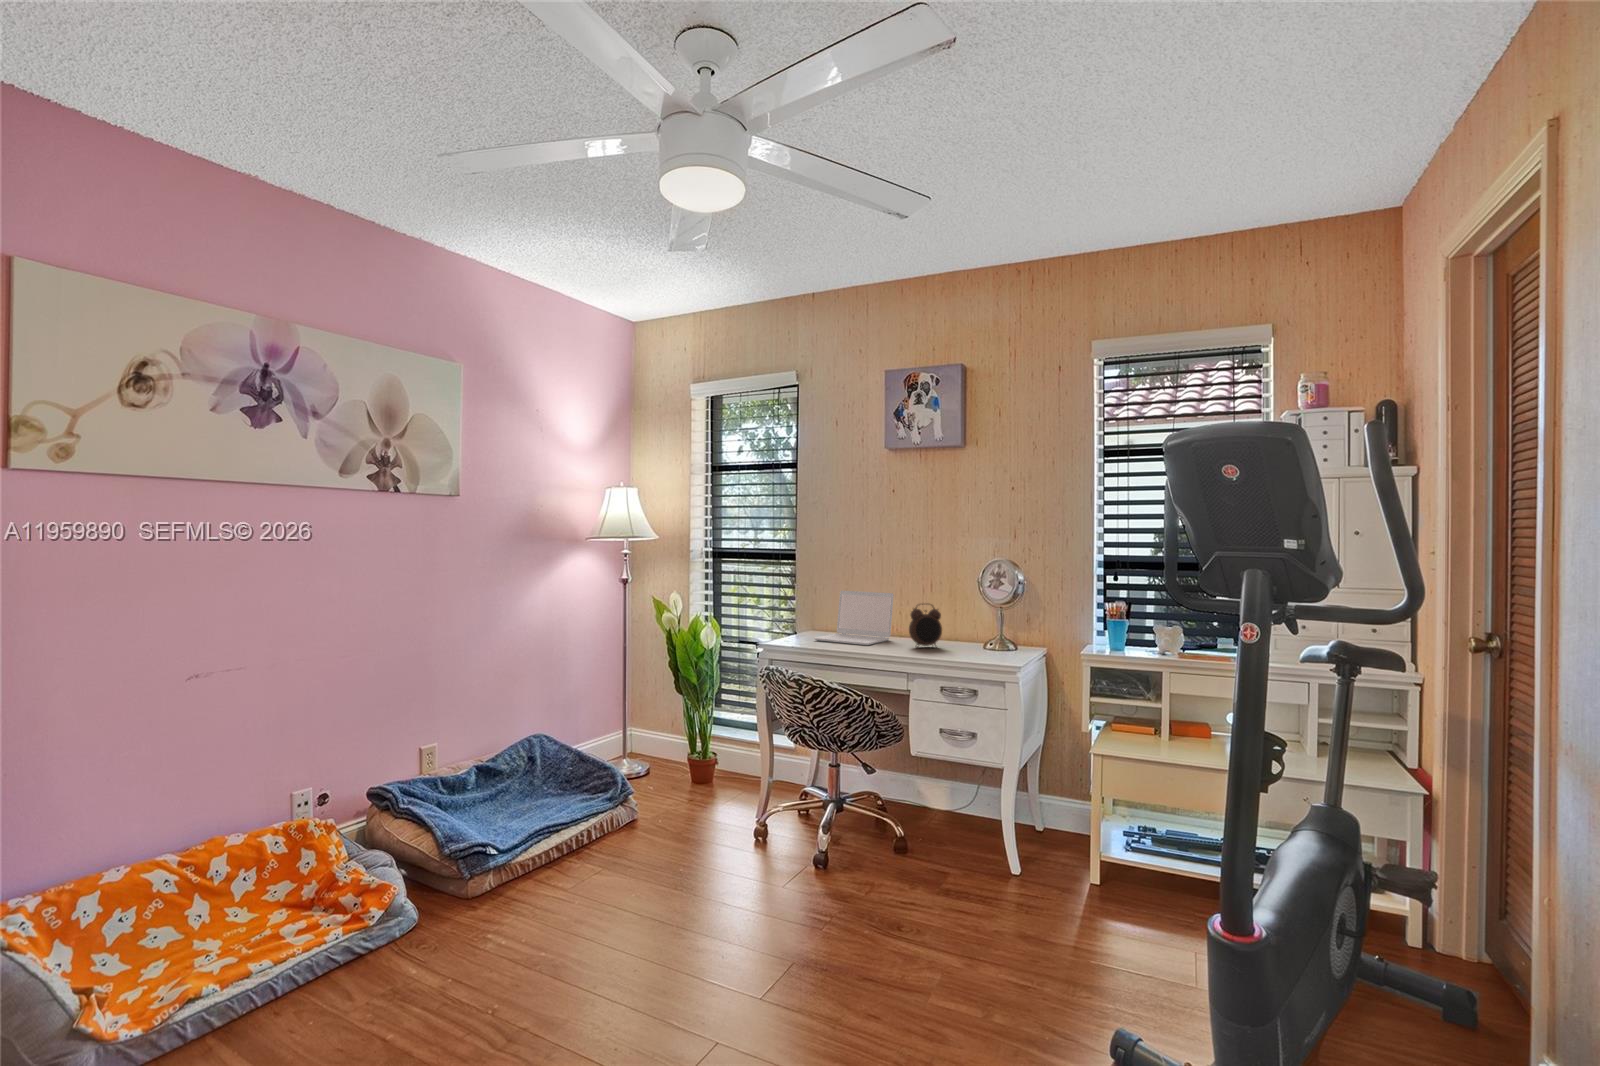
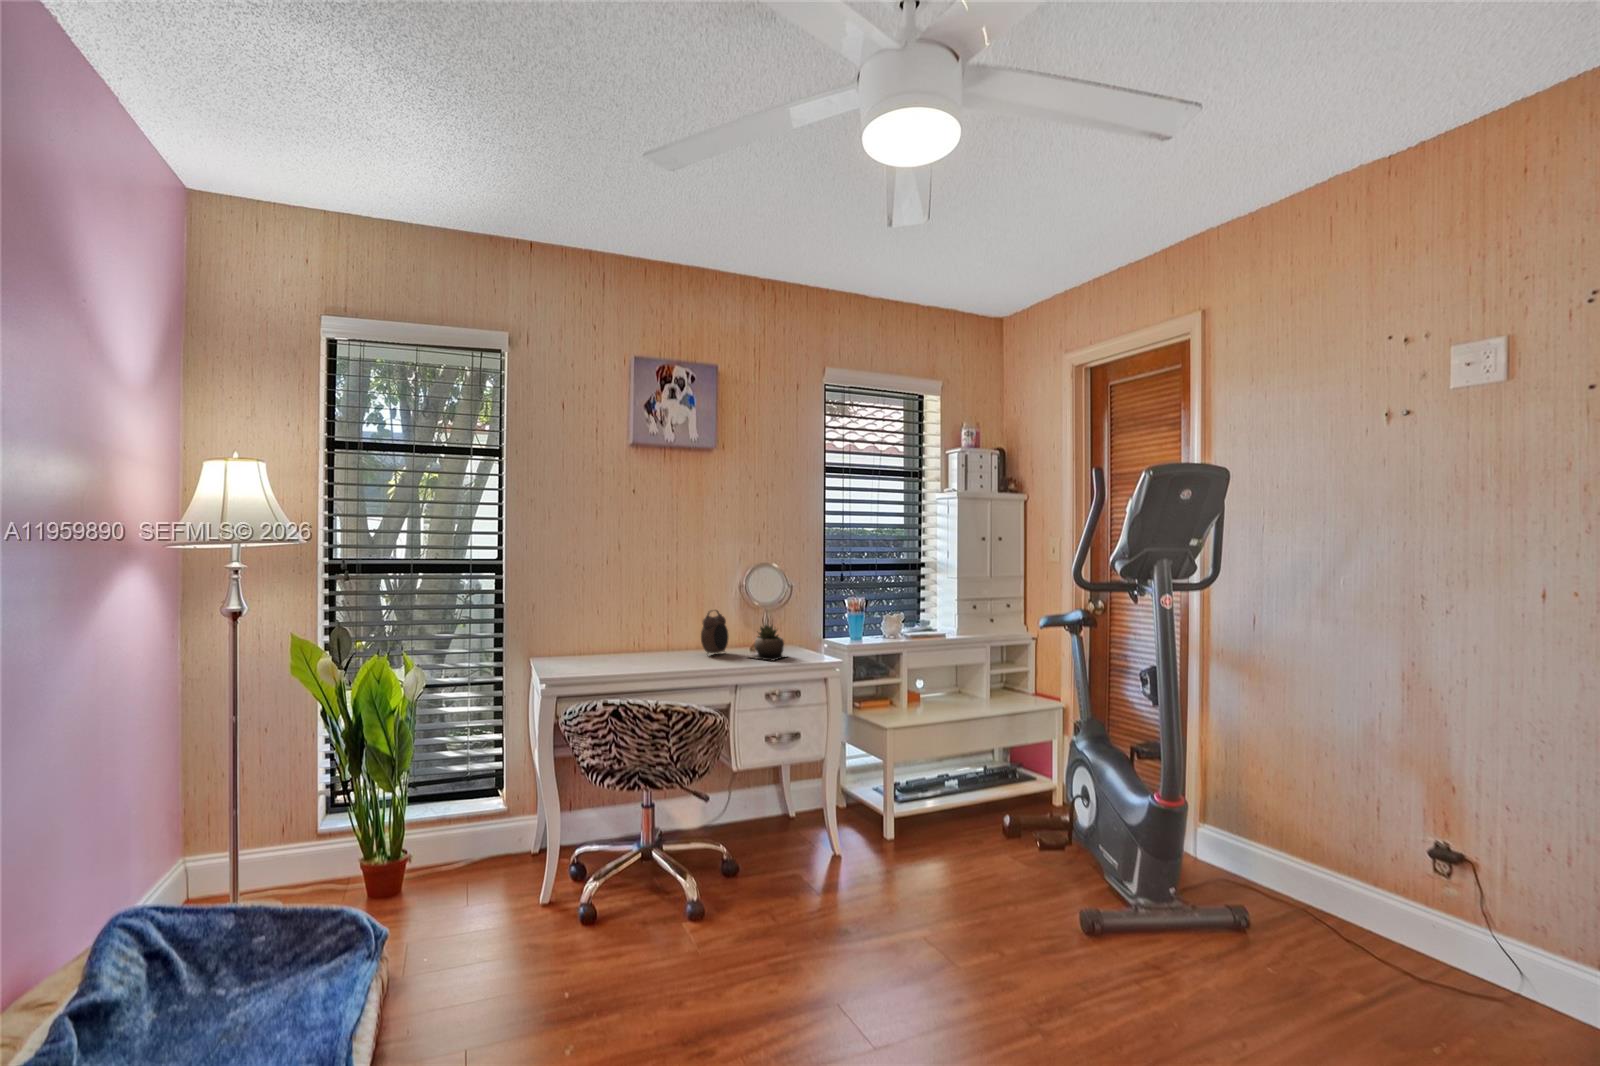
laptop: present [814,591,894,645] -> none [586,601,663,663]
succulent plant: none [940,619,981,657] -> present [750,625,785,661]

